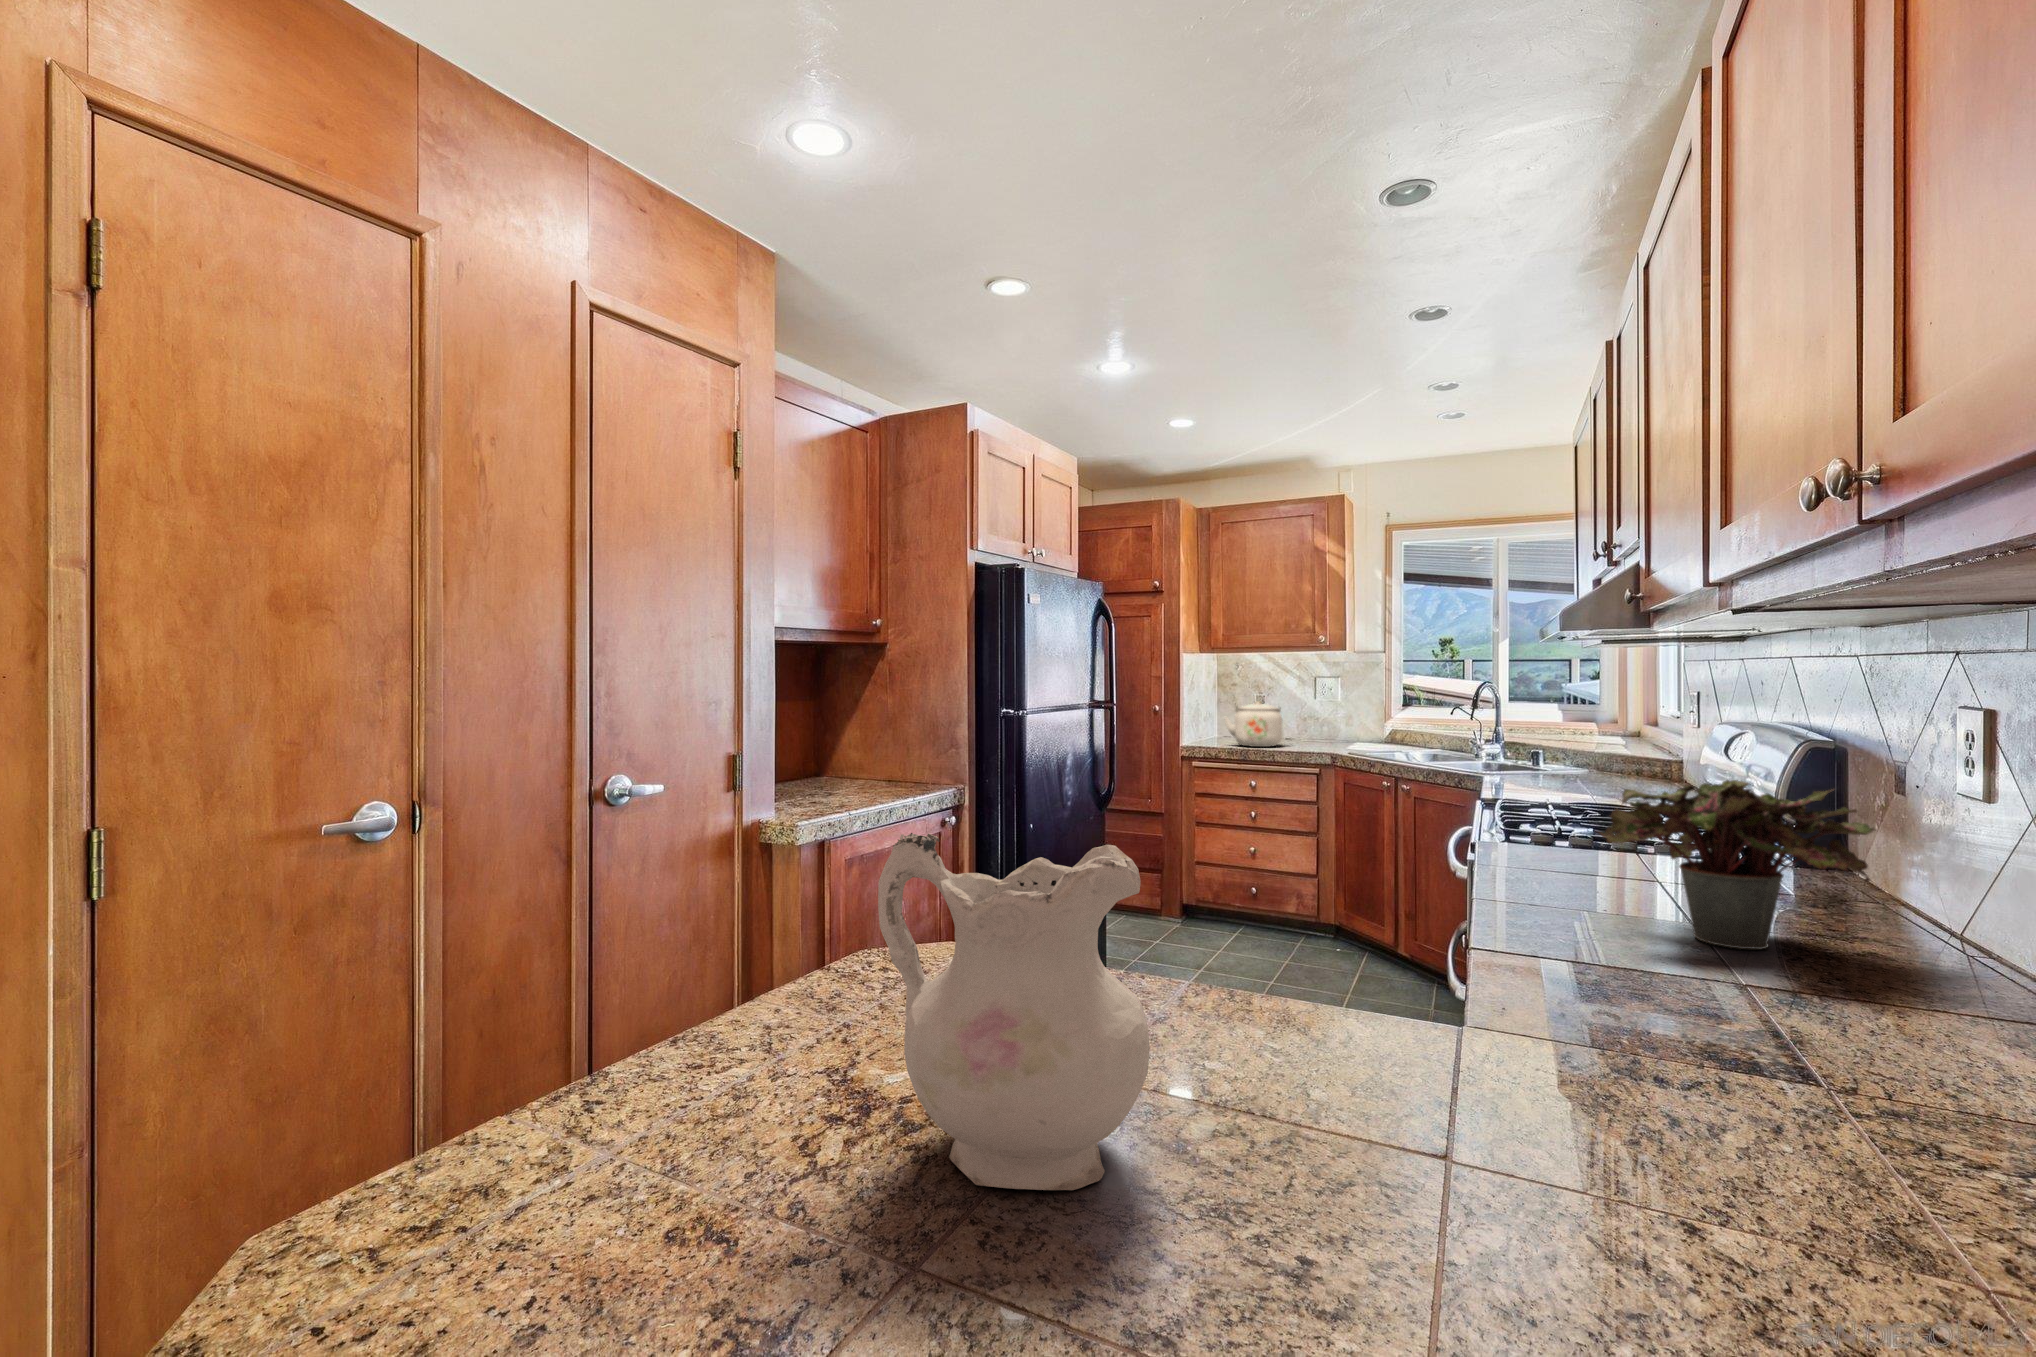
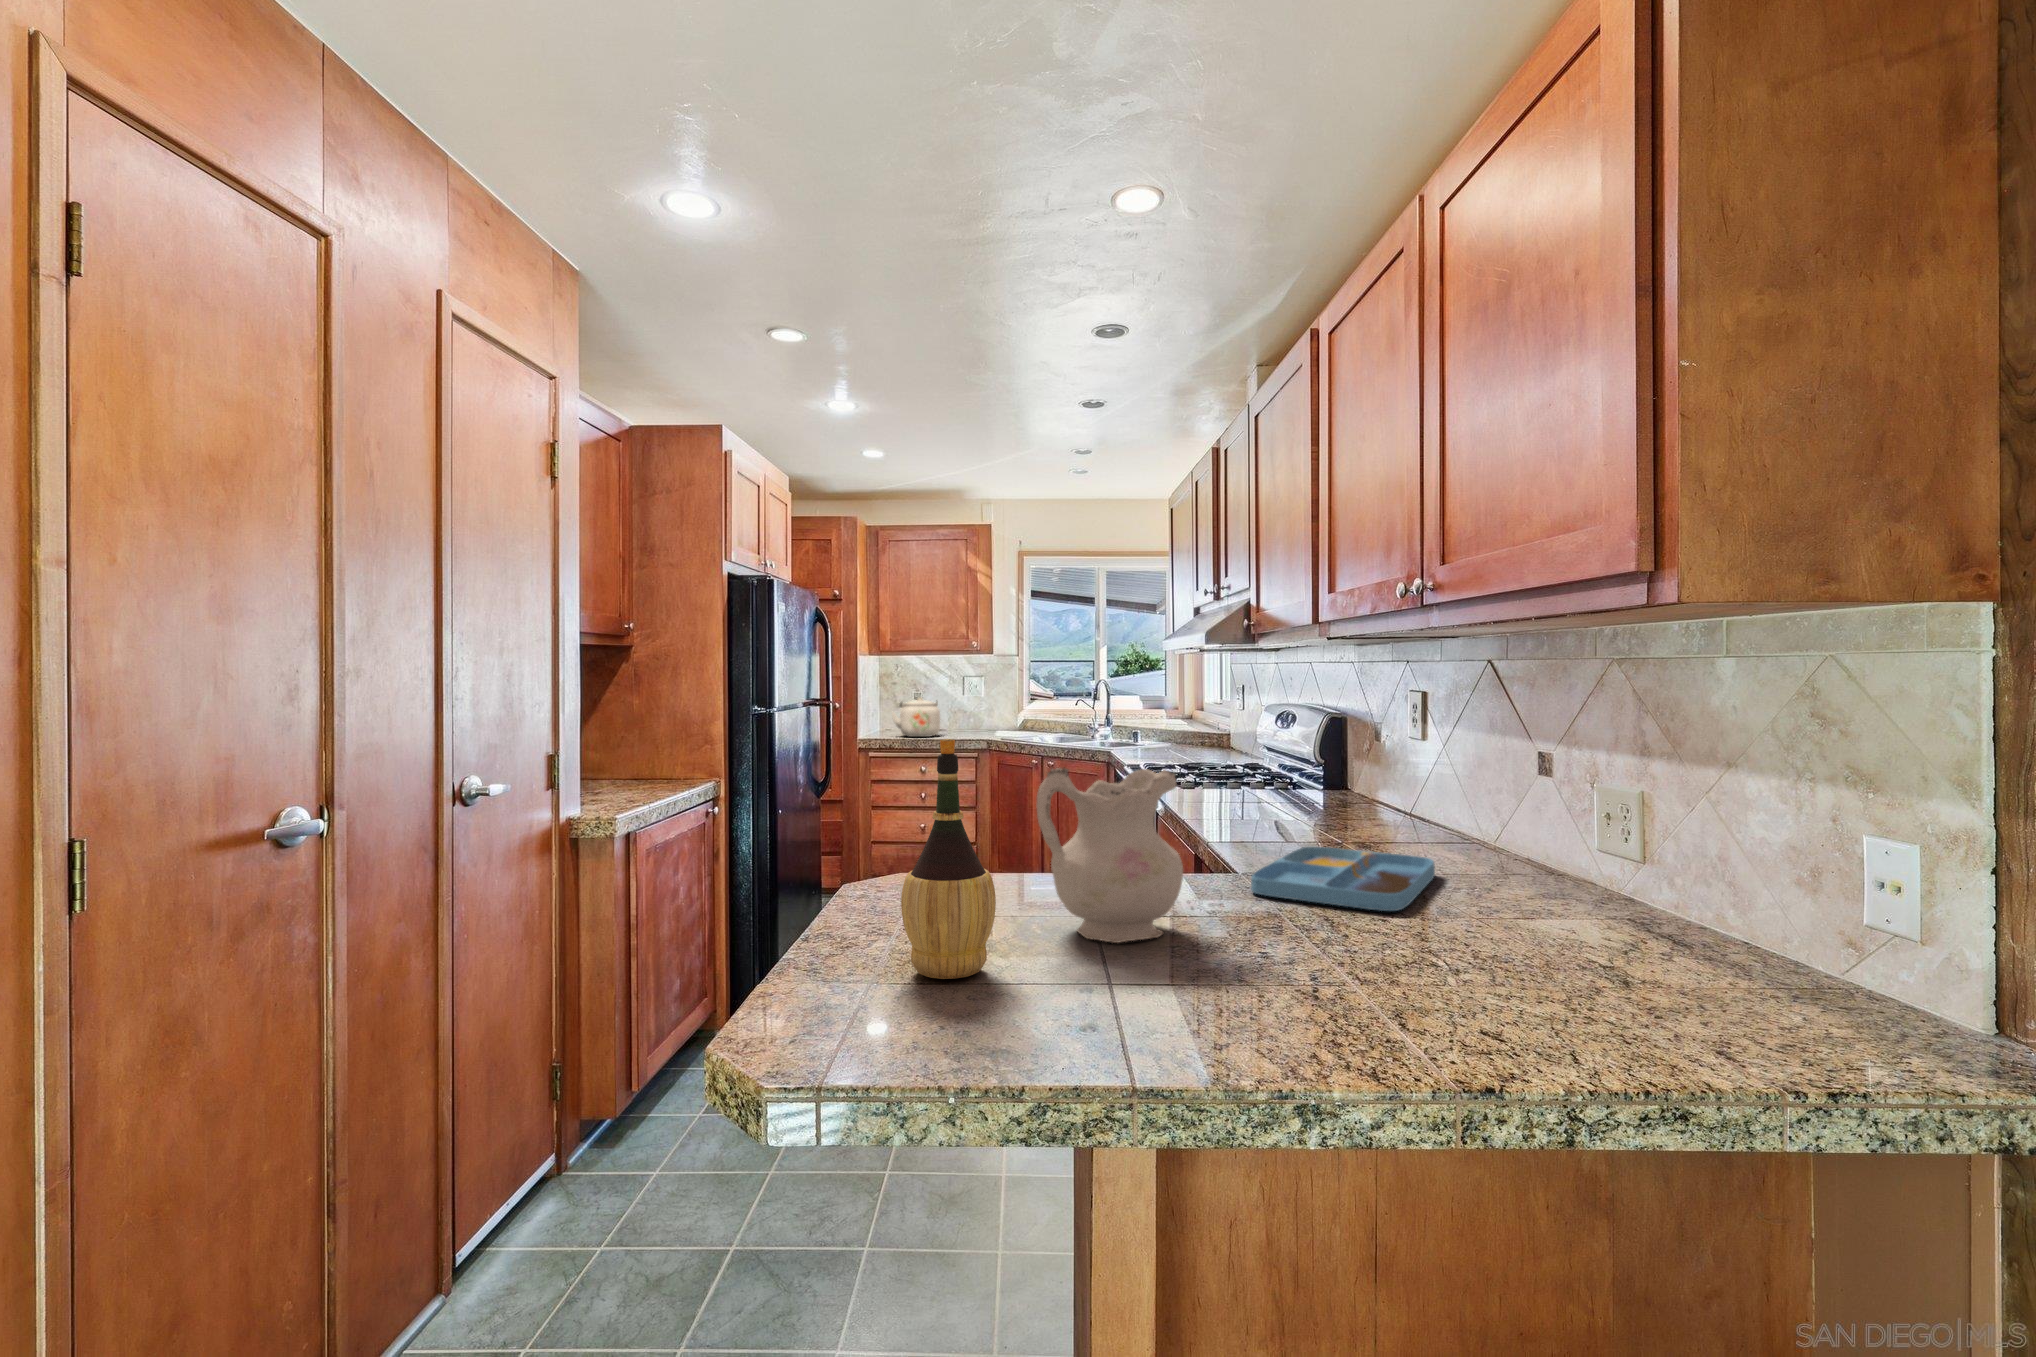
wine bottle: none [534,777,716,1213] -> present [901,739,996,979]
potted plant: present [1600,780,1875,949] -> none [1259,735,1383,826]
tray: none [1405,1004,1926,1247] -> present [1251,846,1435,911]

